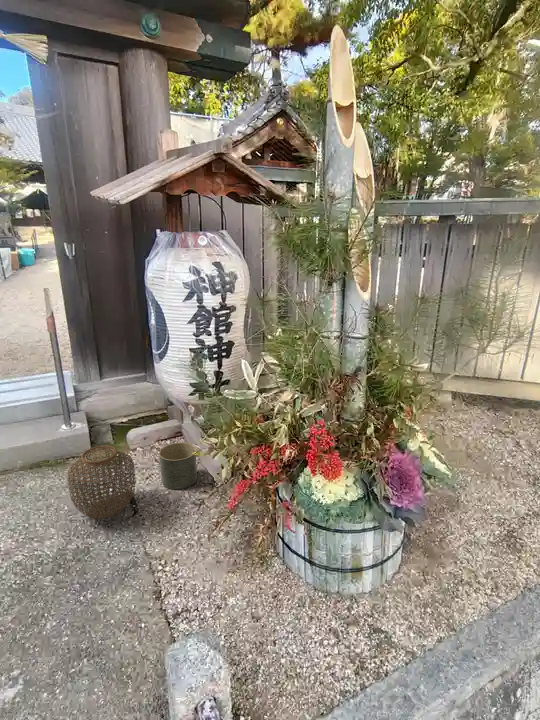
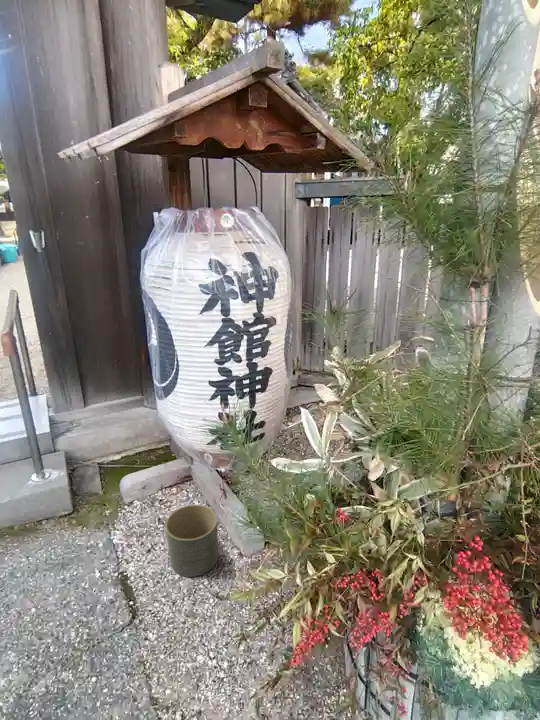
woven basket: present [67,445,135,519] -> none [27,529,133,644]

